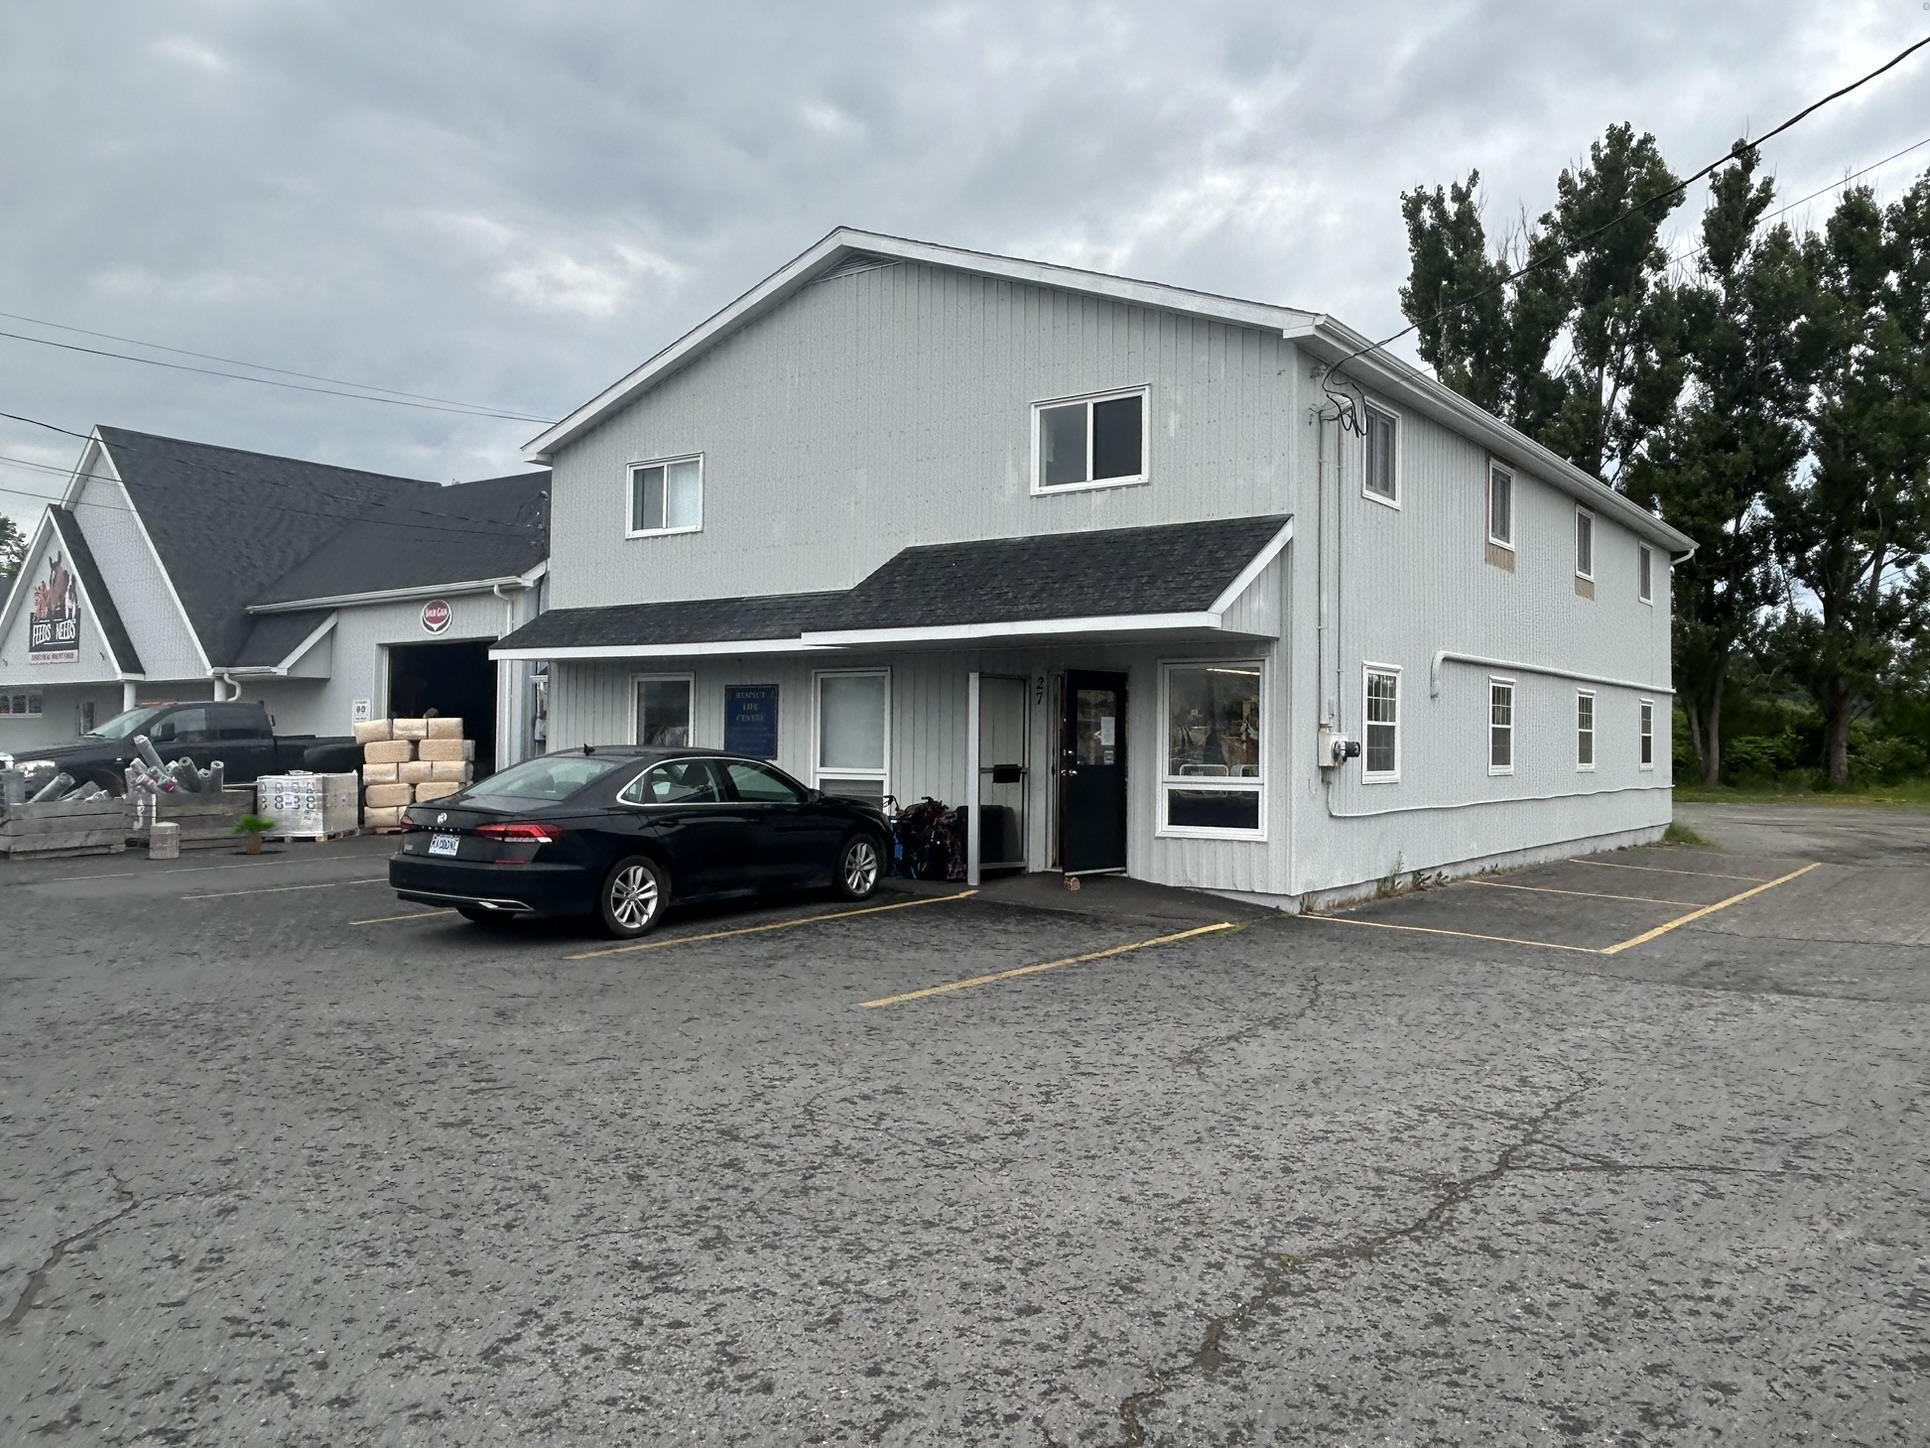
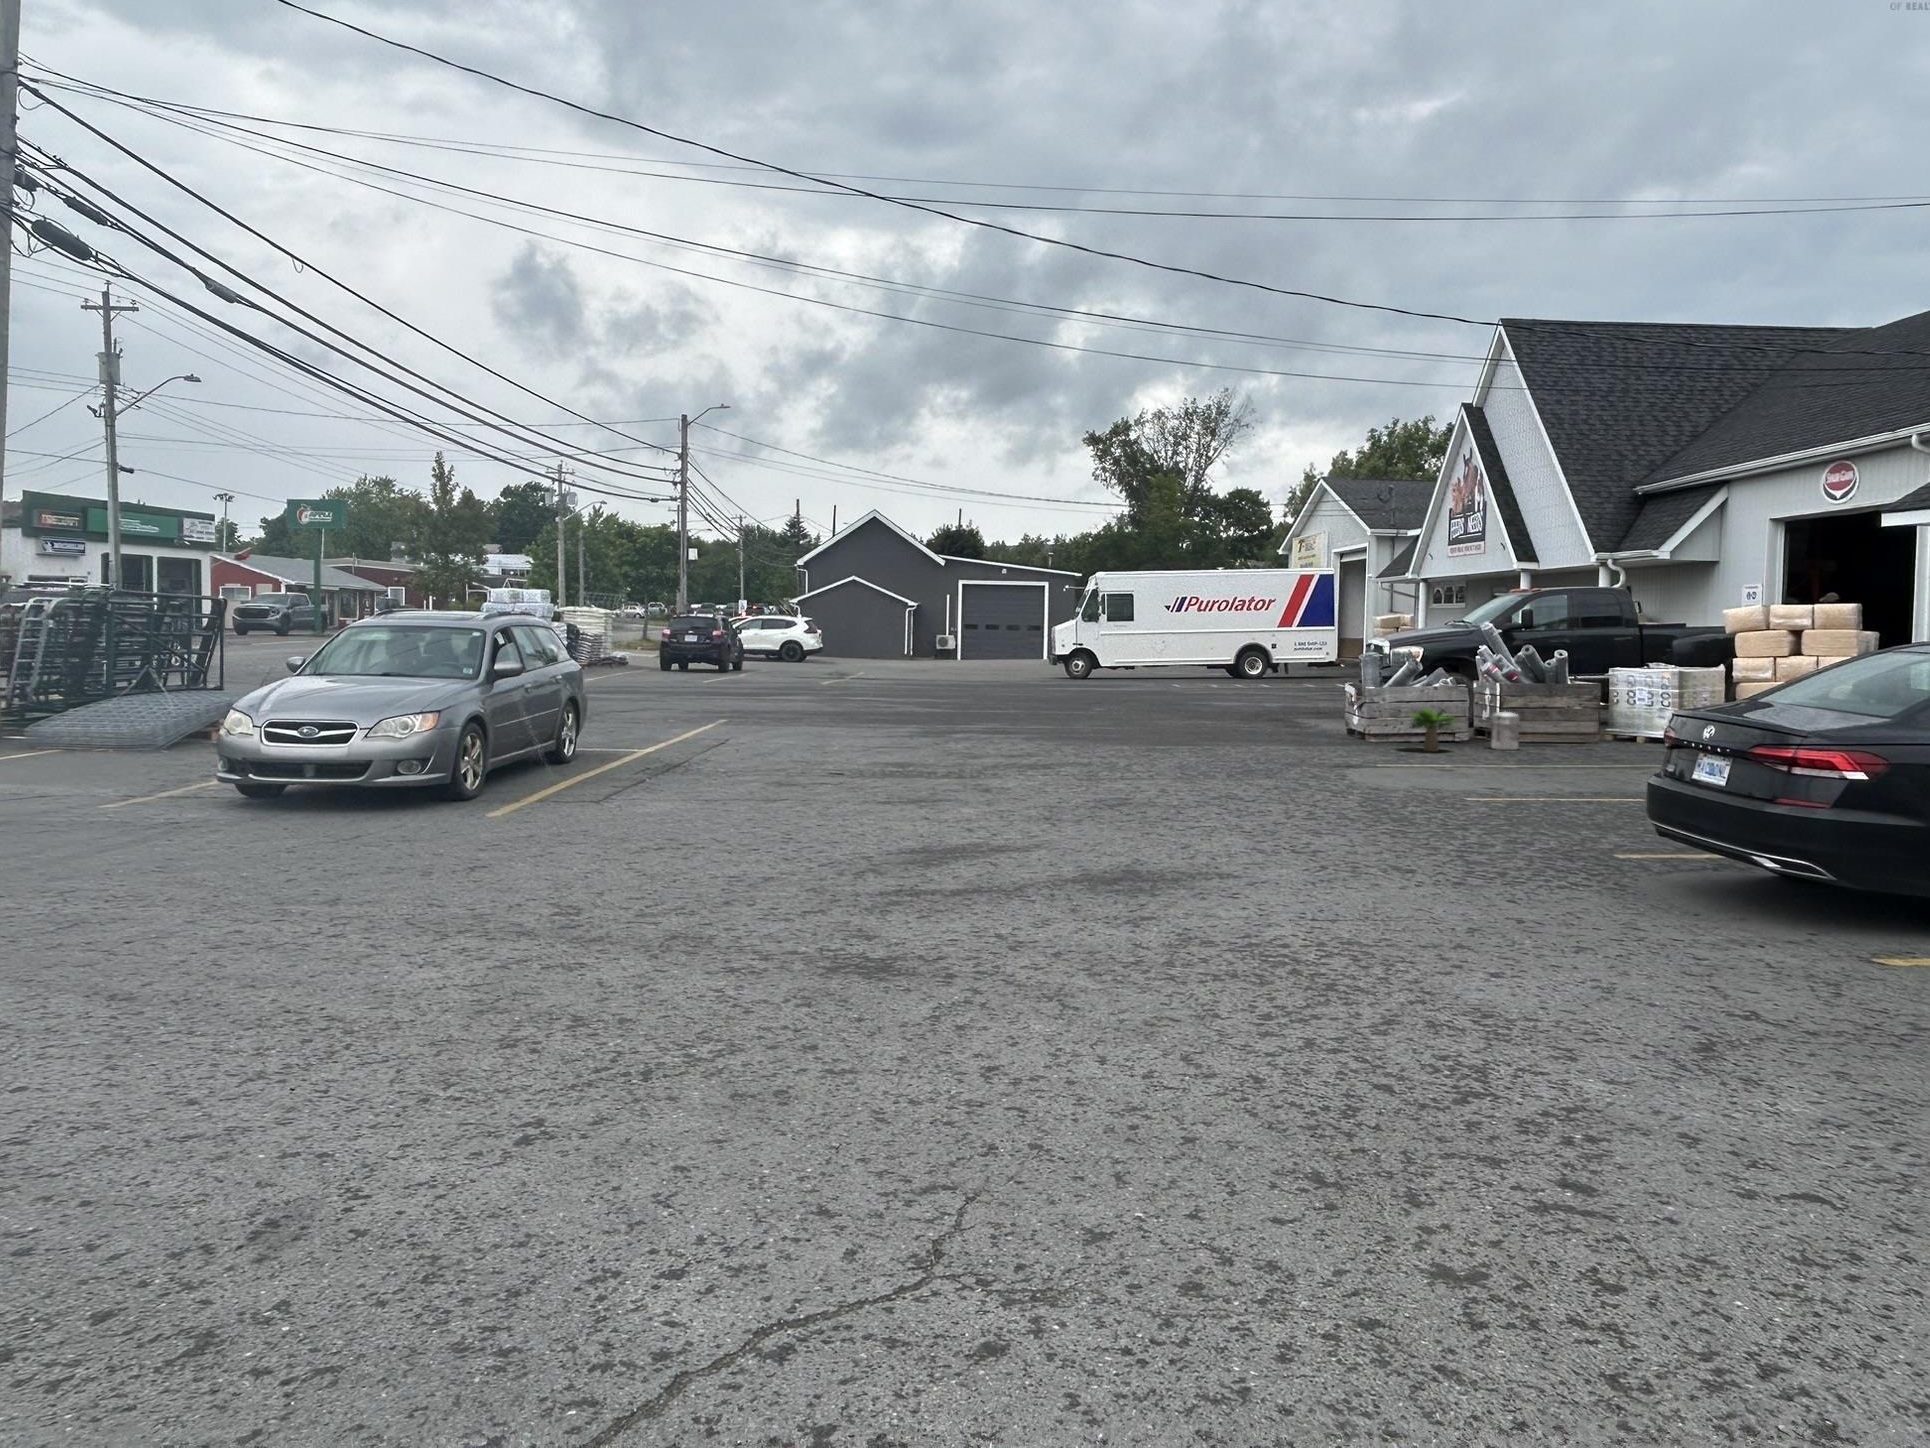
potted plant: present [231,815,278,854] -> present [1409,709,1455,752]

